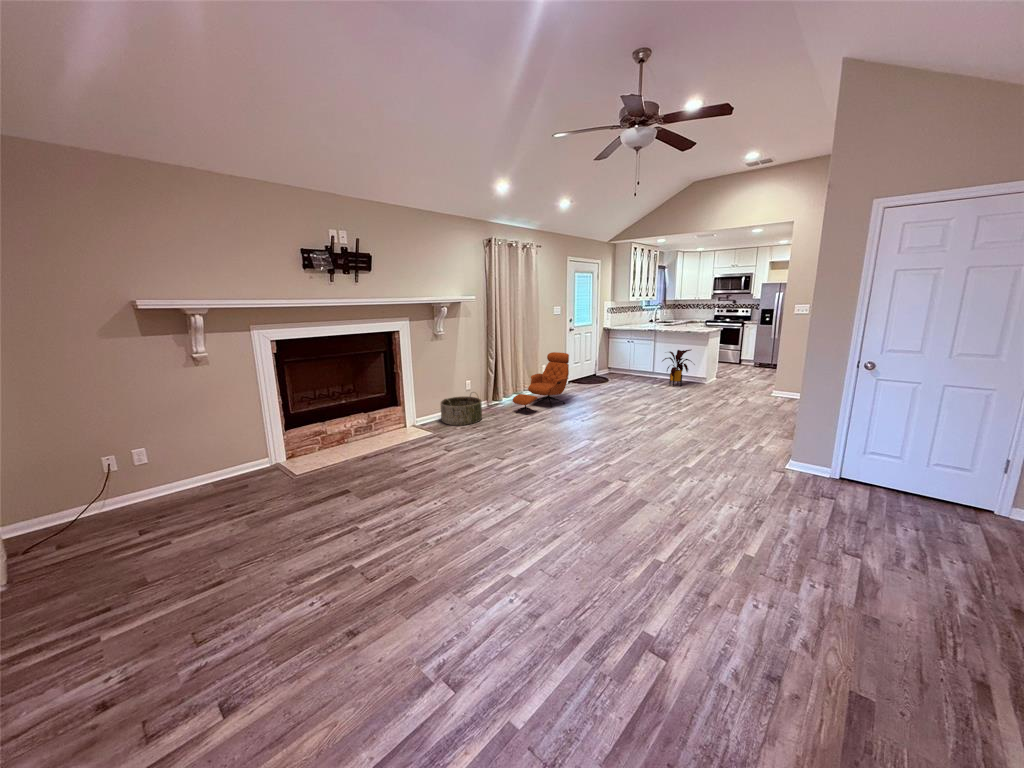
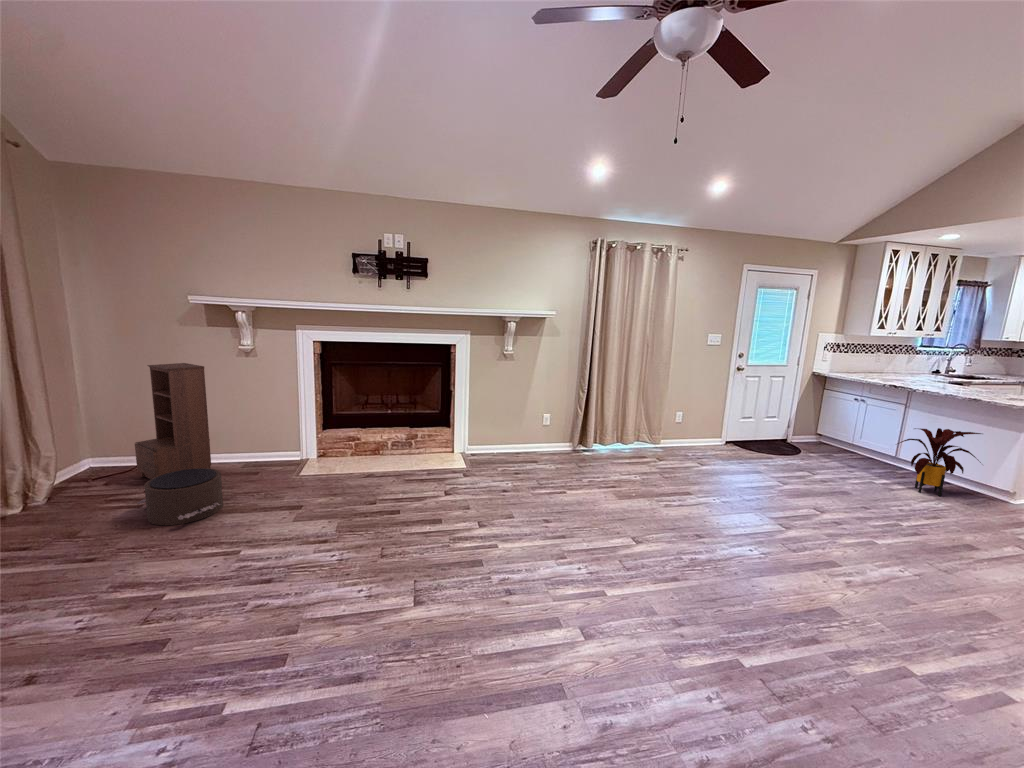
lounge chair: present [513,352,569,414] -> none [590,397,694,475]
bookshelf: none [75,383,184,530] -> present [135,363,211,479]
basket: present [441,396,482,425] -> none [493,429,544,468]
pouf: none [175,483,279,548] -> present [137,468,223,525]

